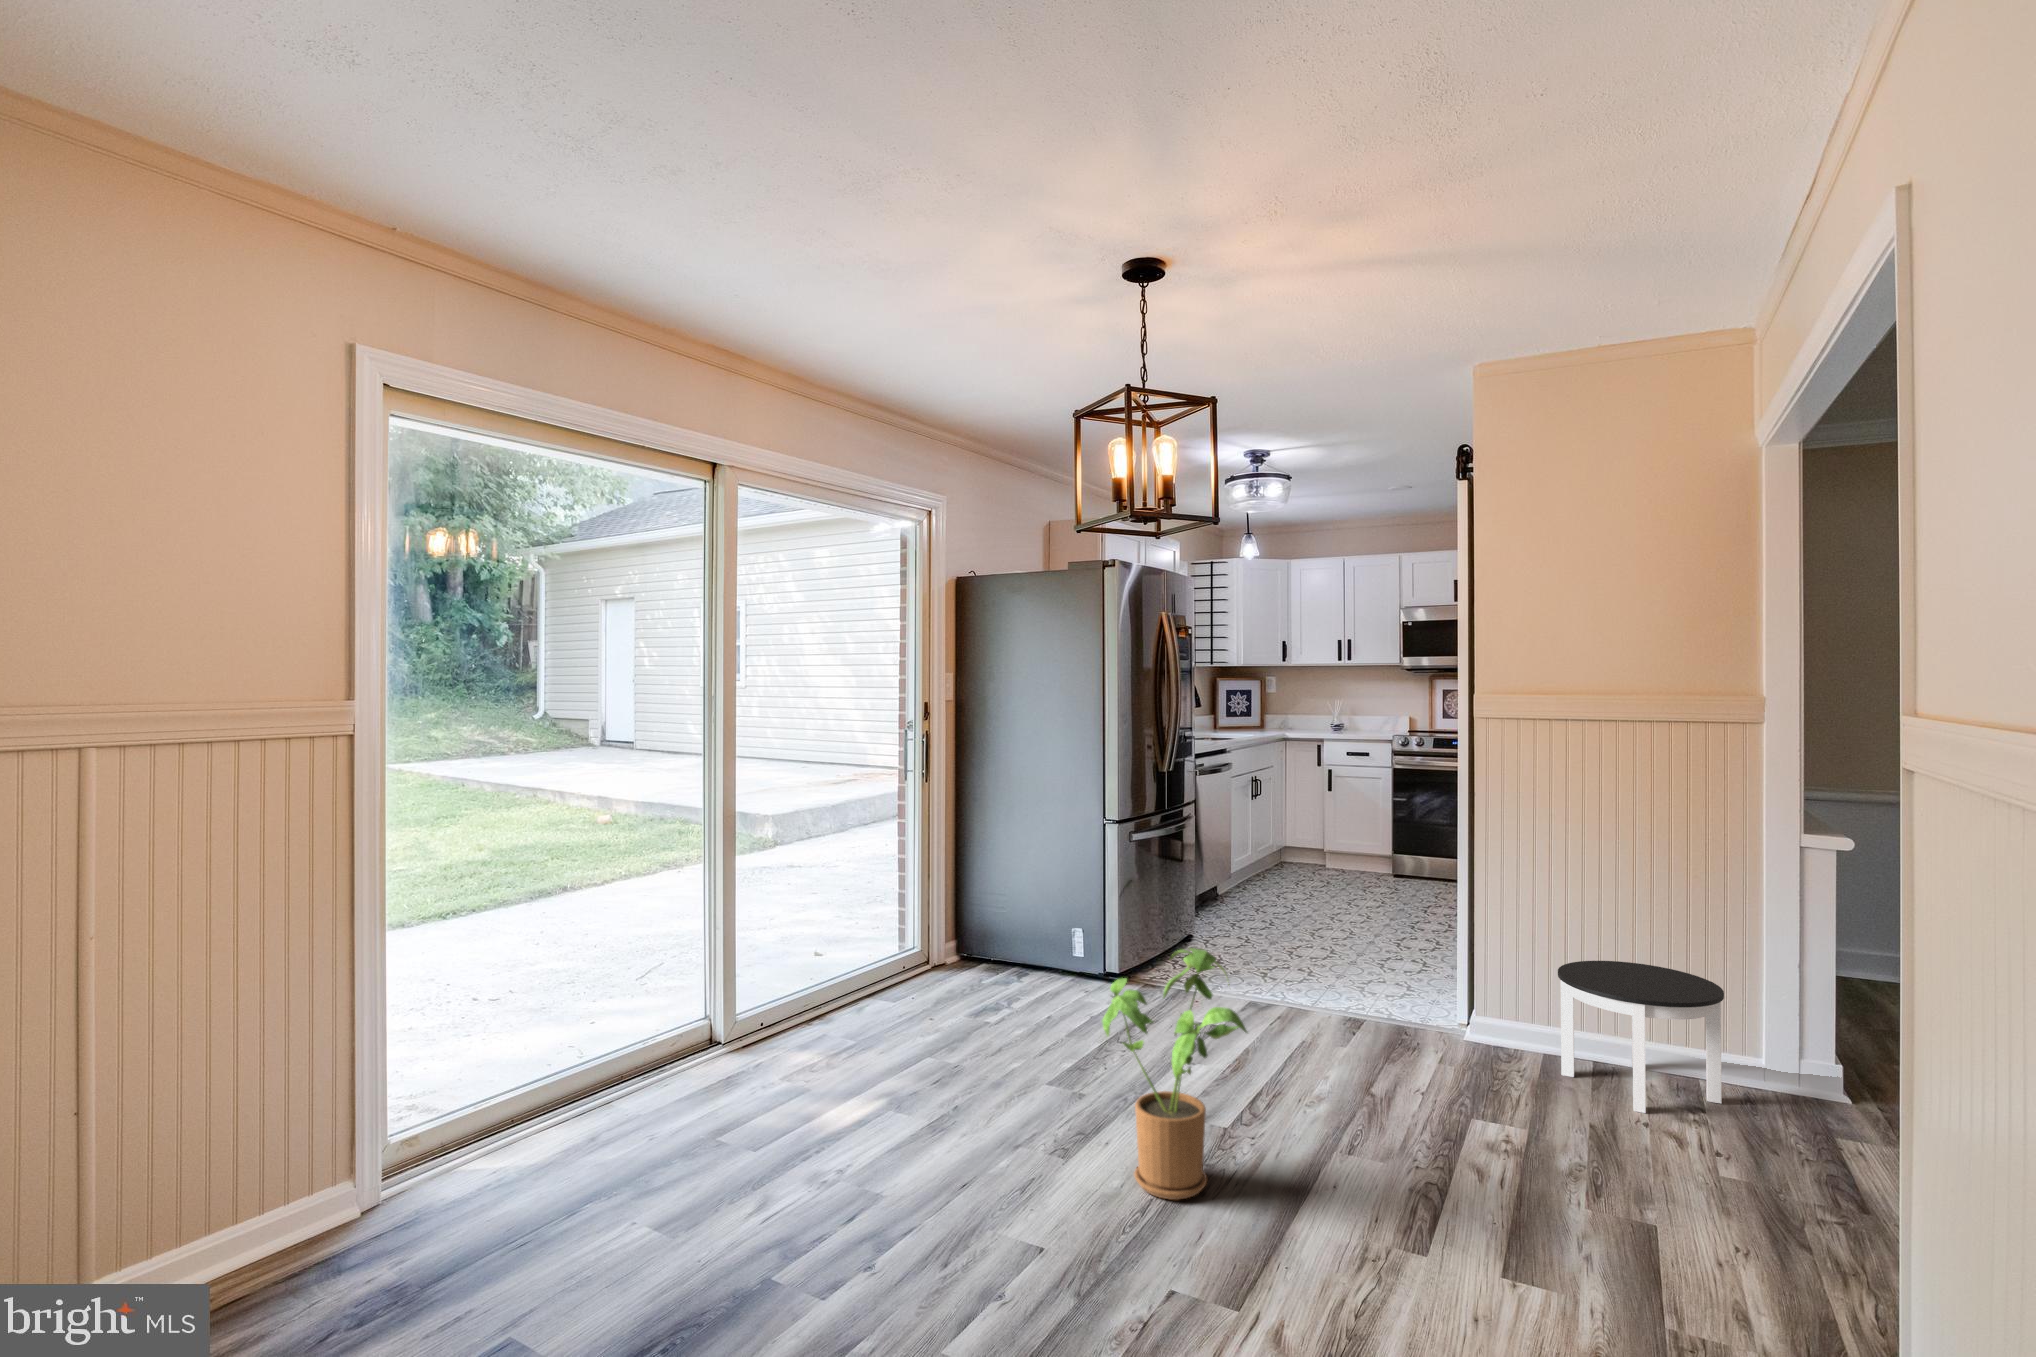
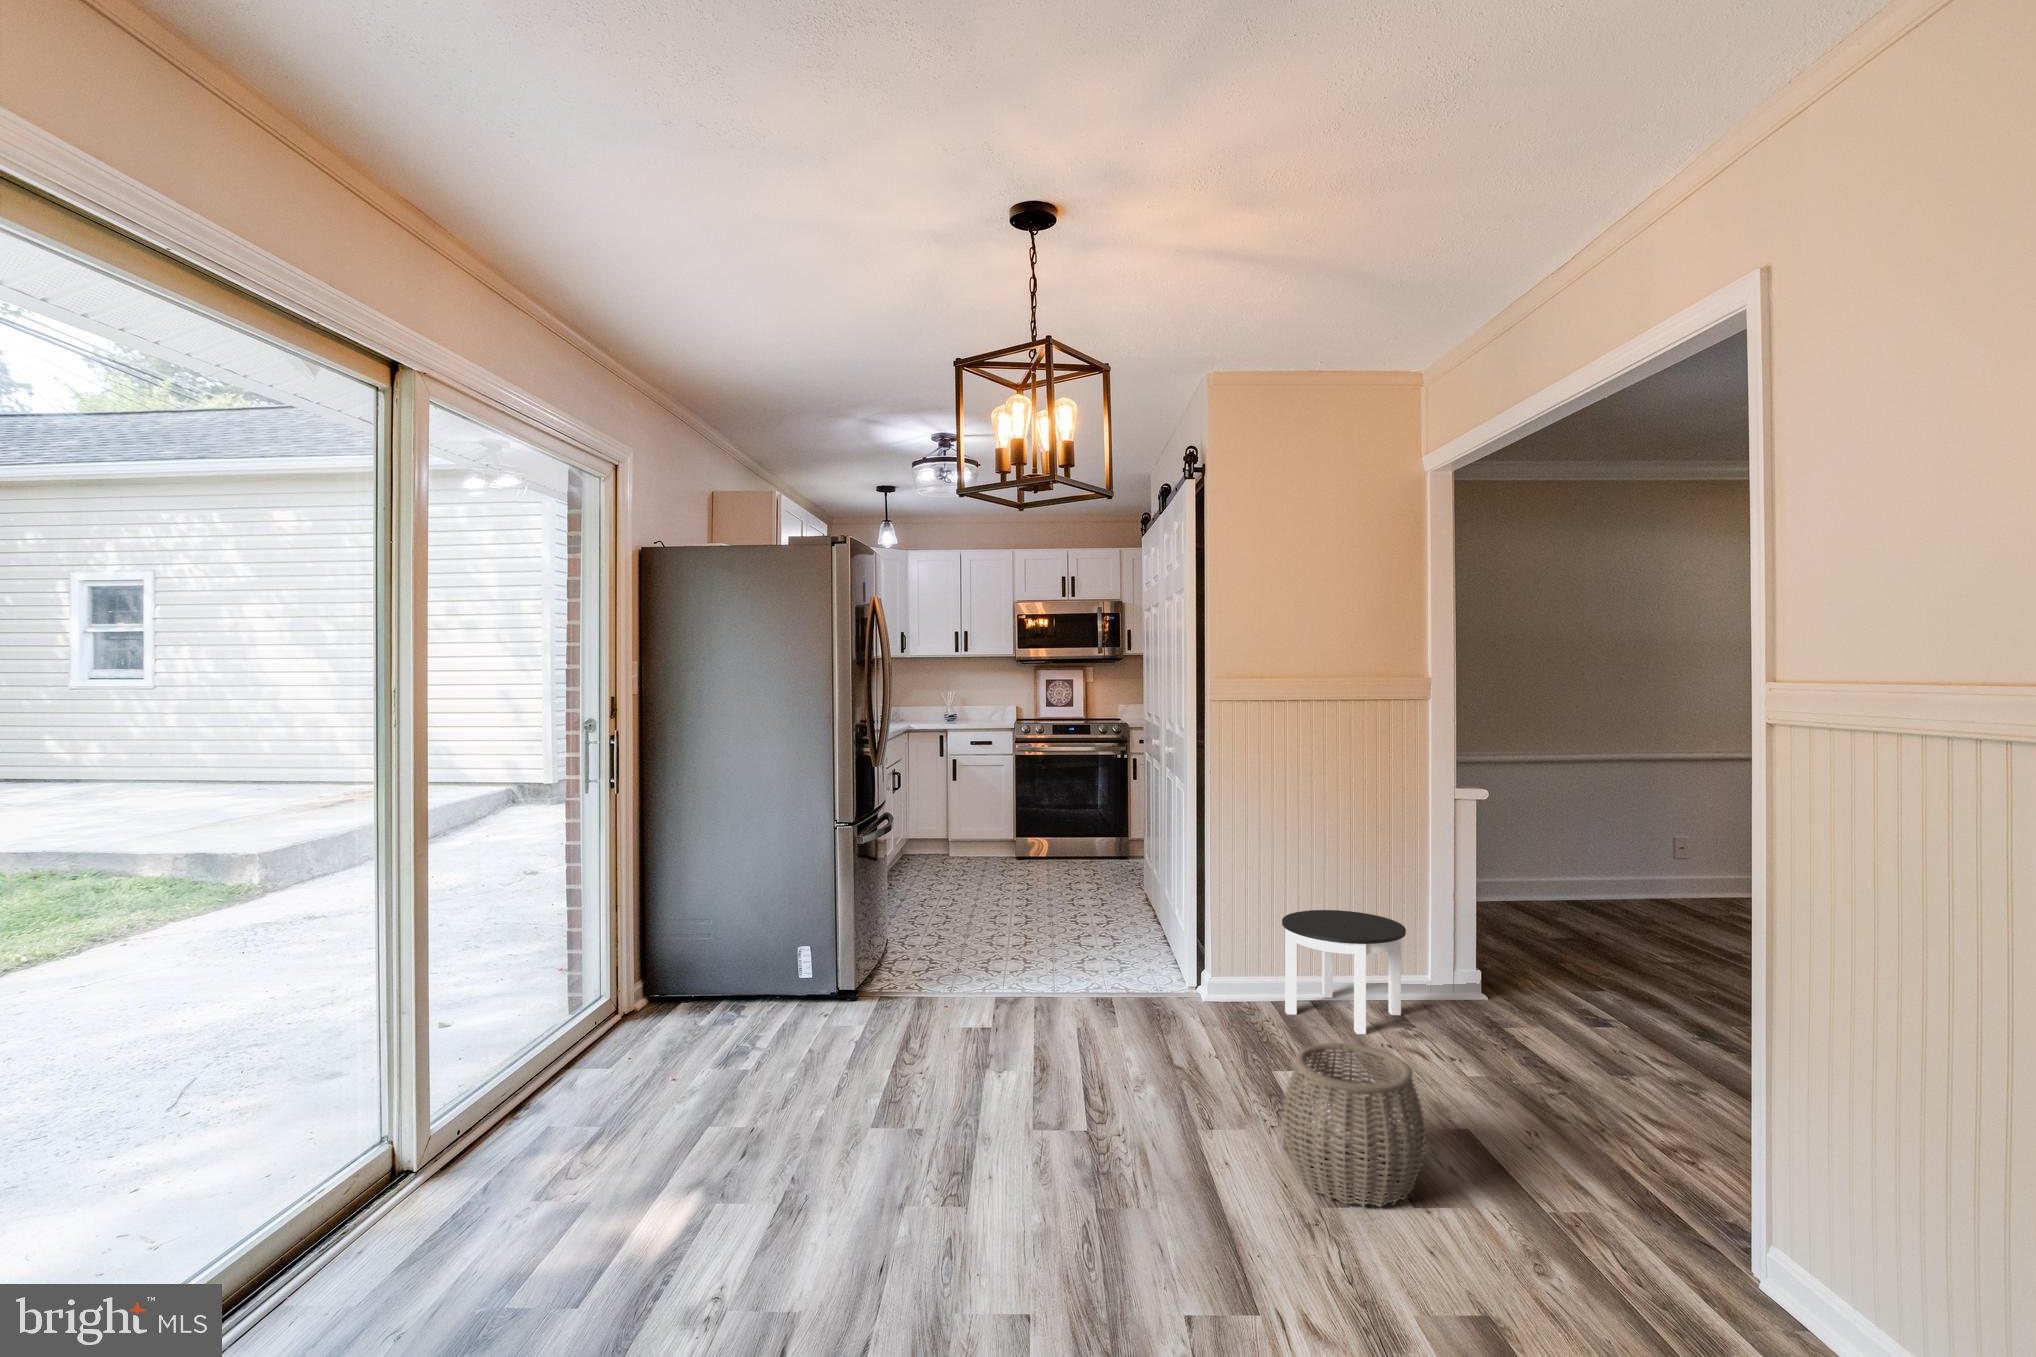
house plant: present [1102,948,1247,1200] -> none [1019,949,1181,1220]
woven basket: none [1382,1086,1548,1271] -> present [1283,1043,1426,1207]

